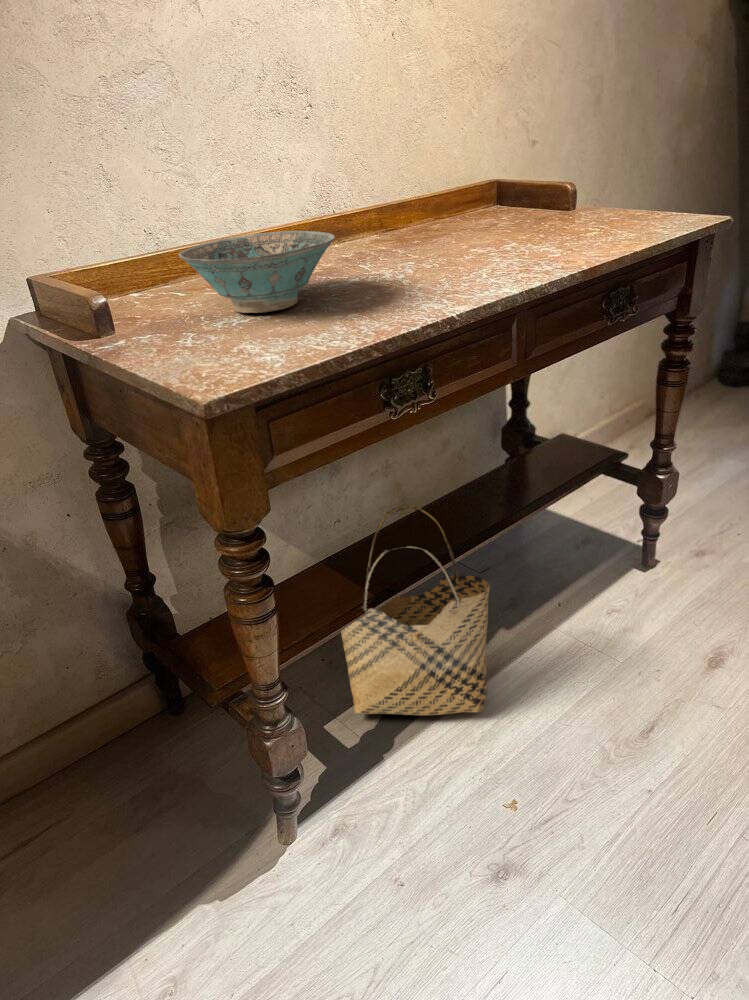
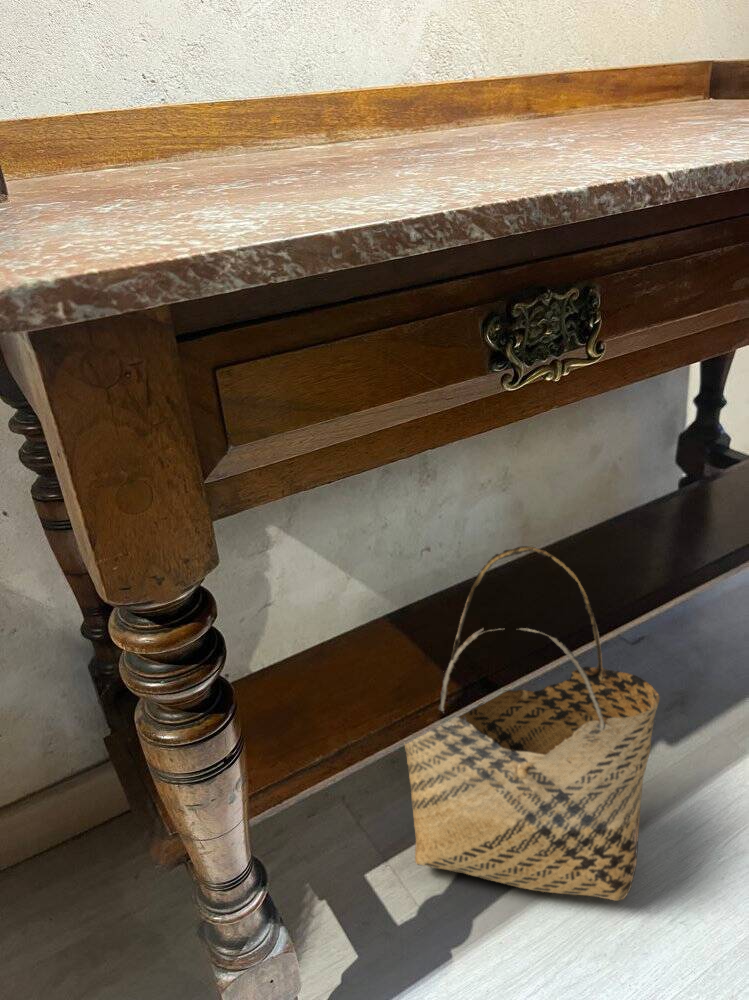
ceramic bowl: present [179,231,335,313] -> none [127,19,429,176]

